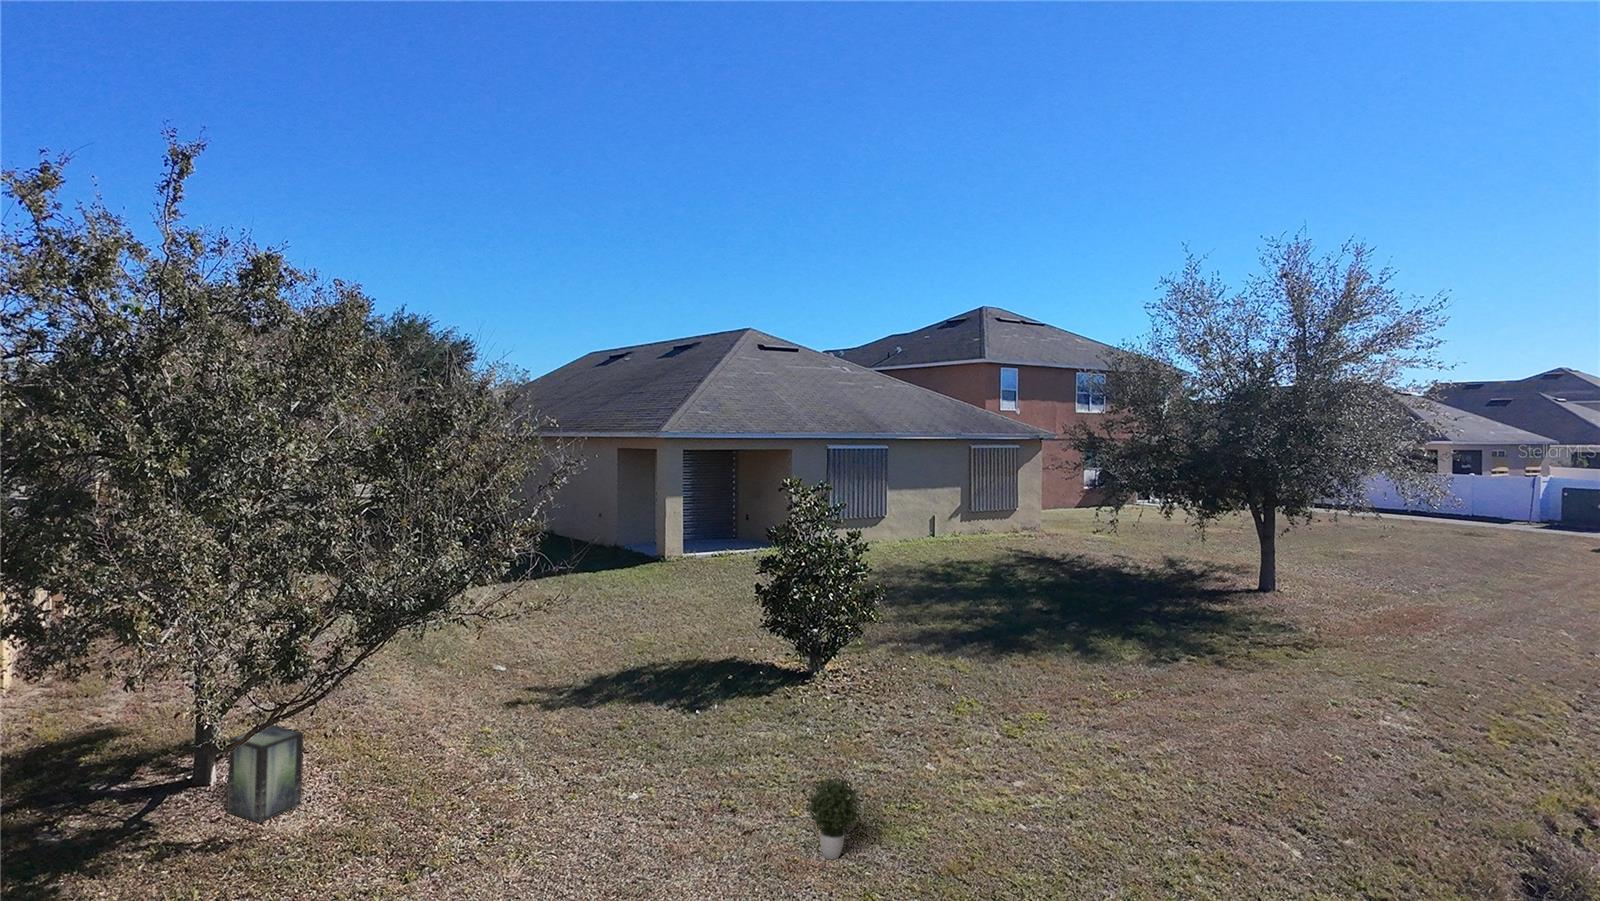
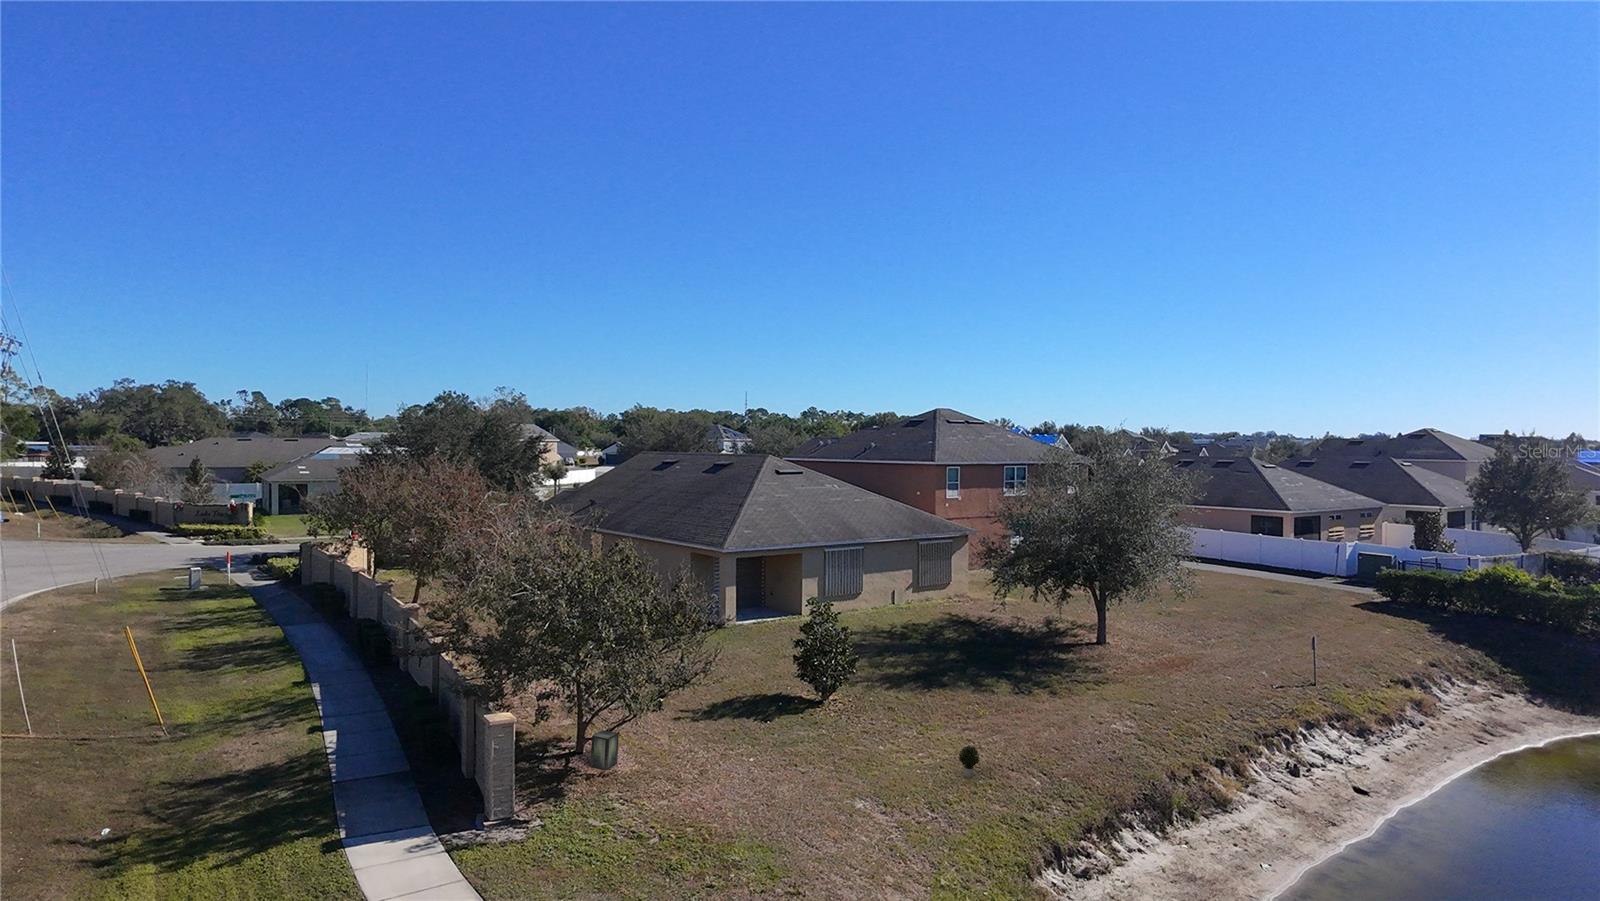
potted plant: present [808,777,860,860] -> present [959,746,980,778]

